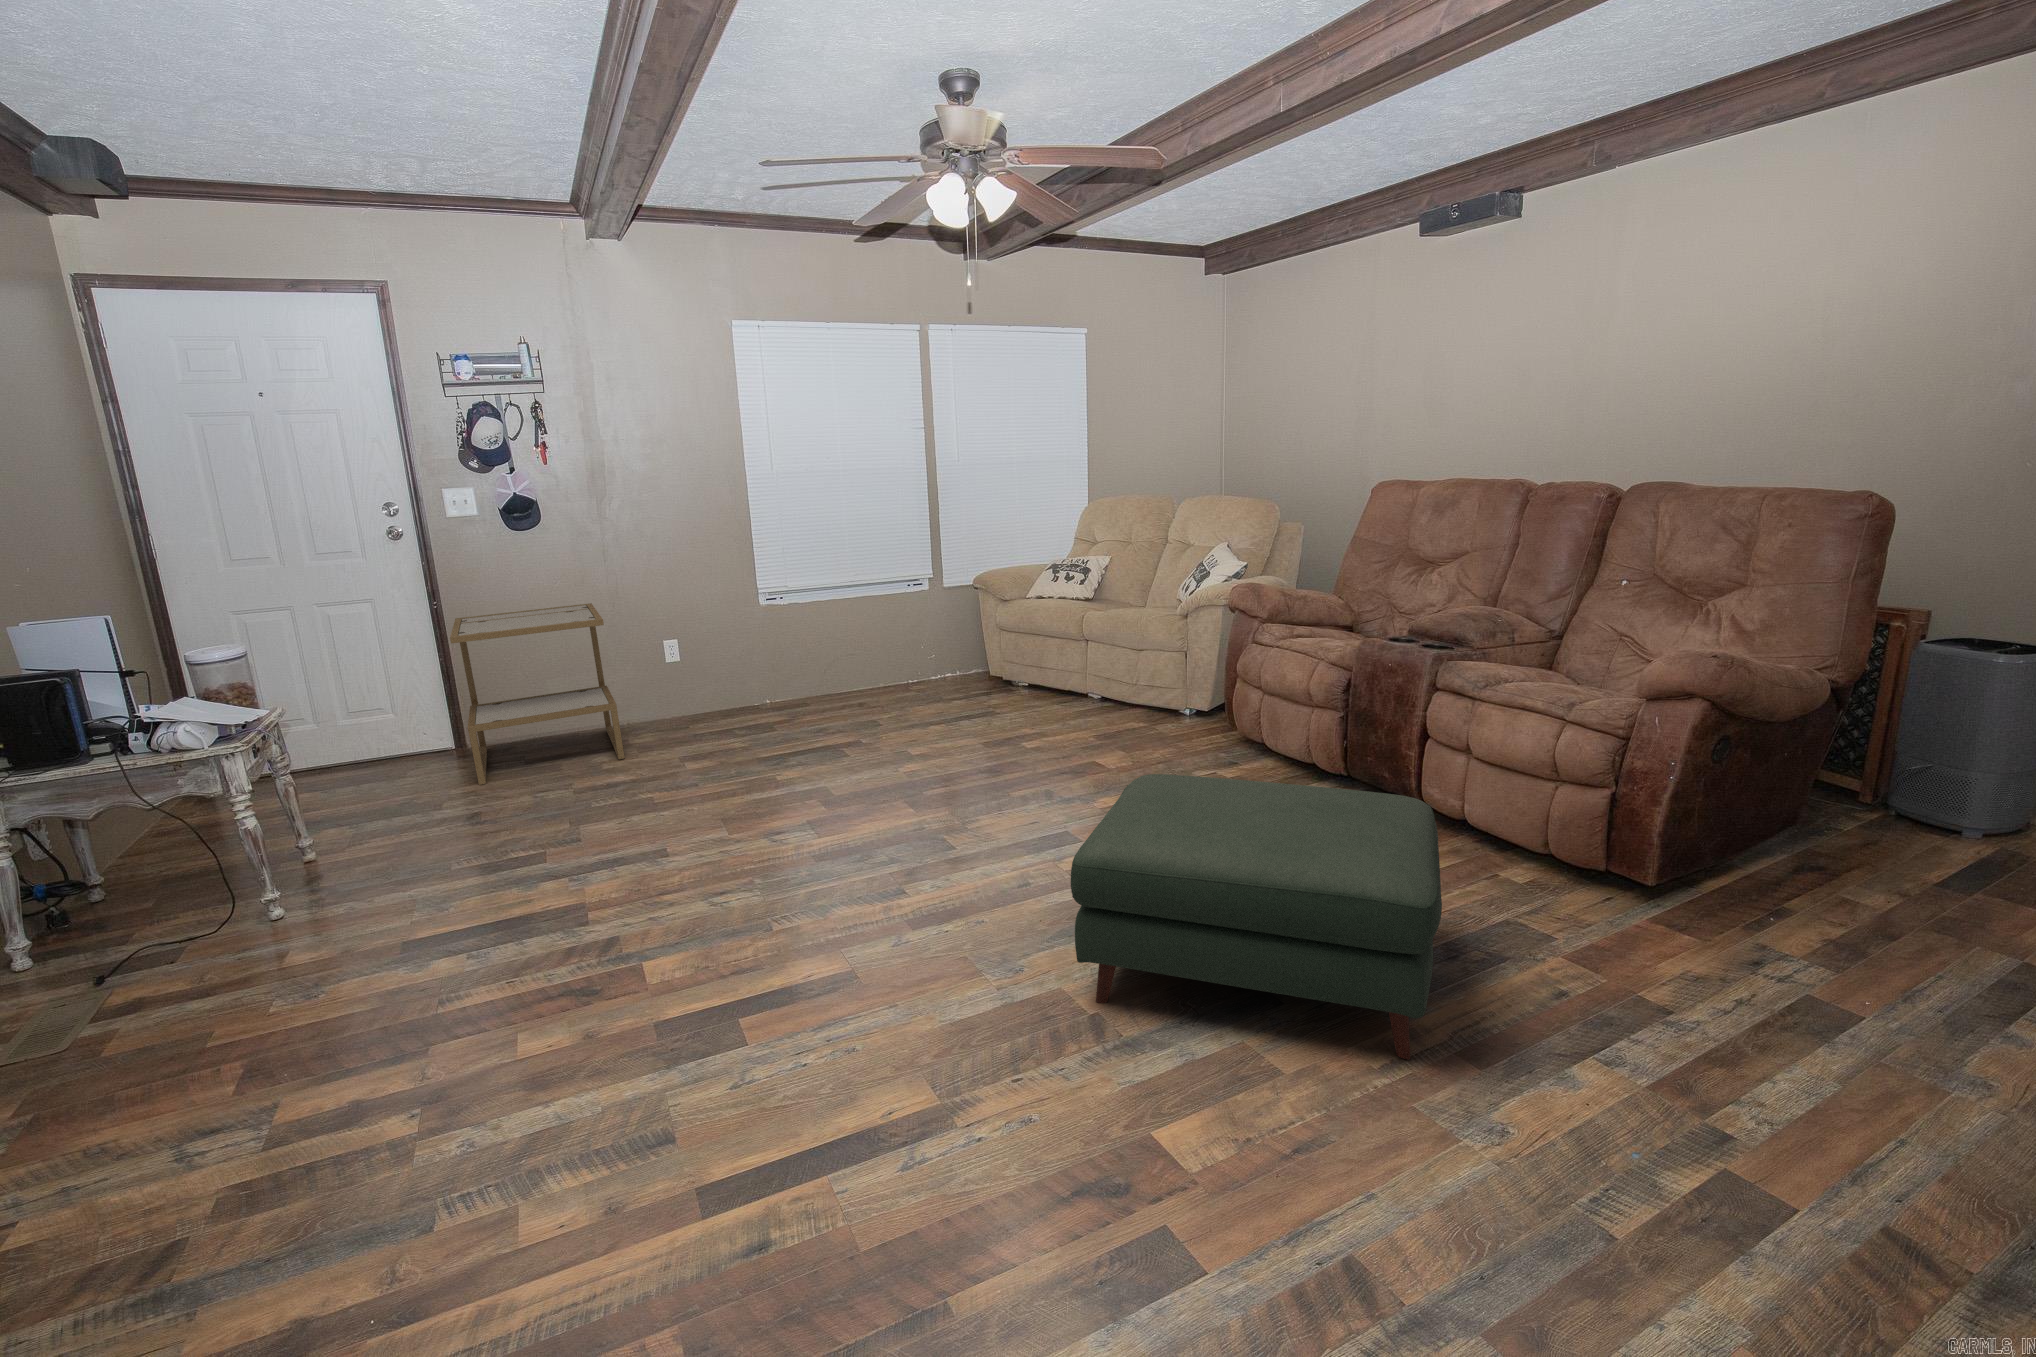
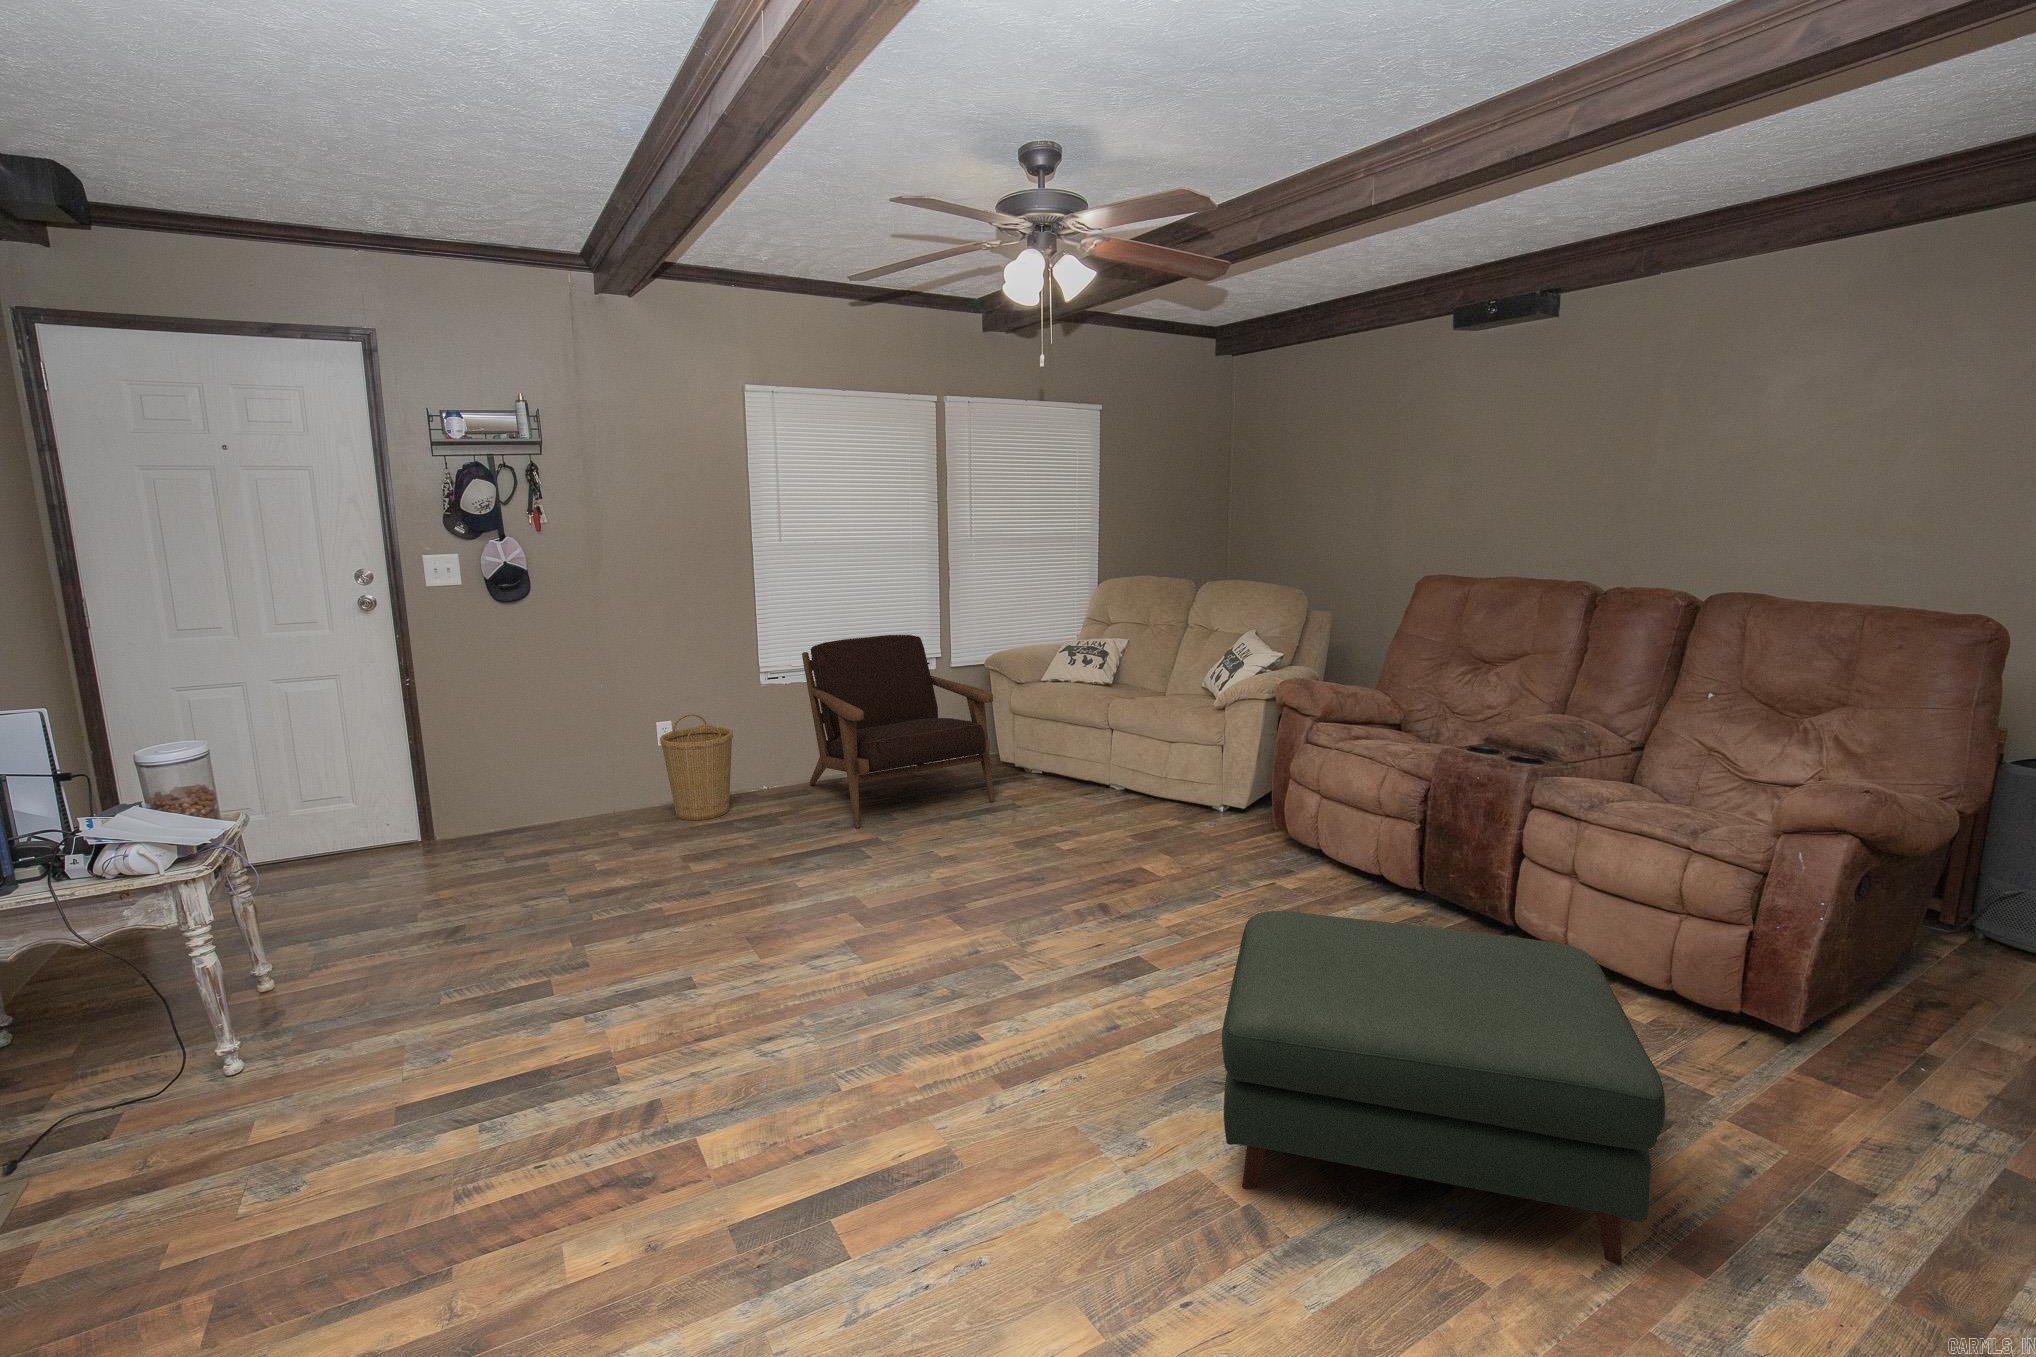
armchair: none [796,557,974,733] -> present [802,635,994,829]
side table: present [450,603,625,785] -> none [429,682,618,891]
basket: none [665,632,732,728] -> present [660,714,733,820]

